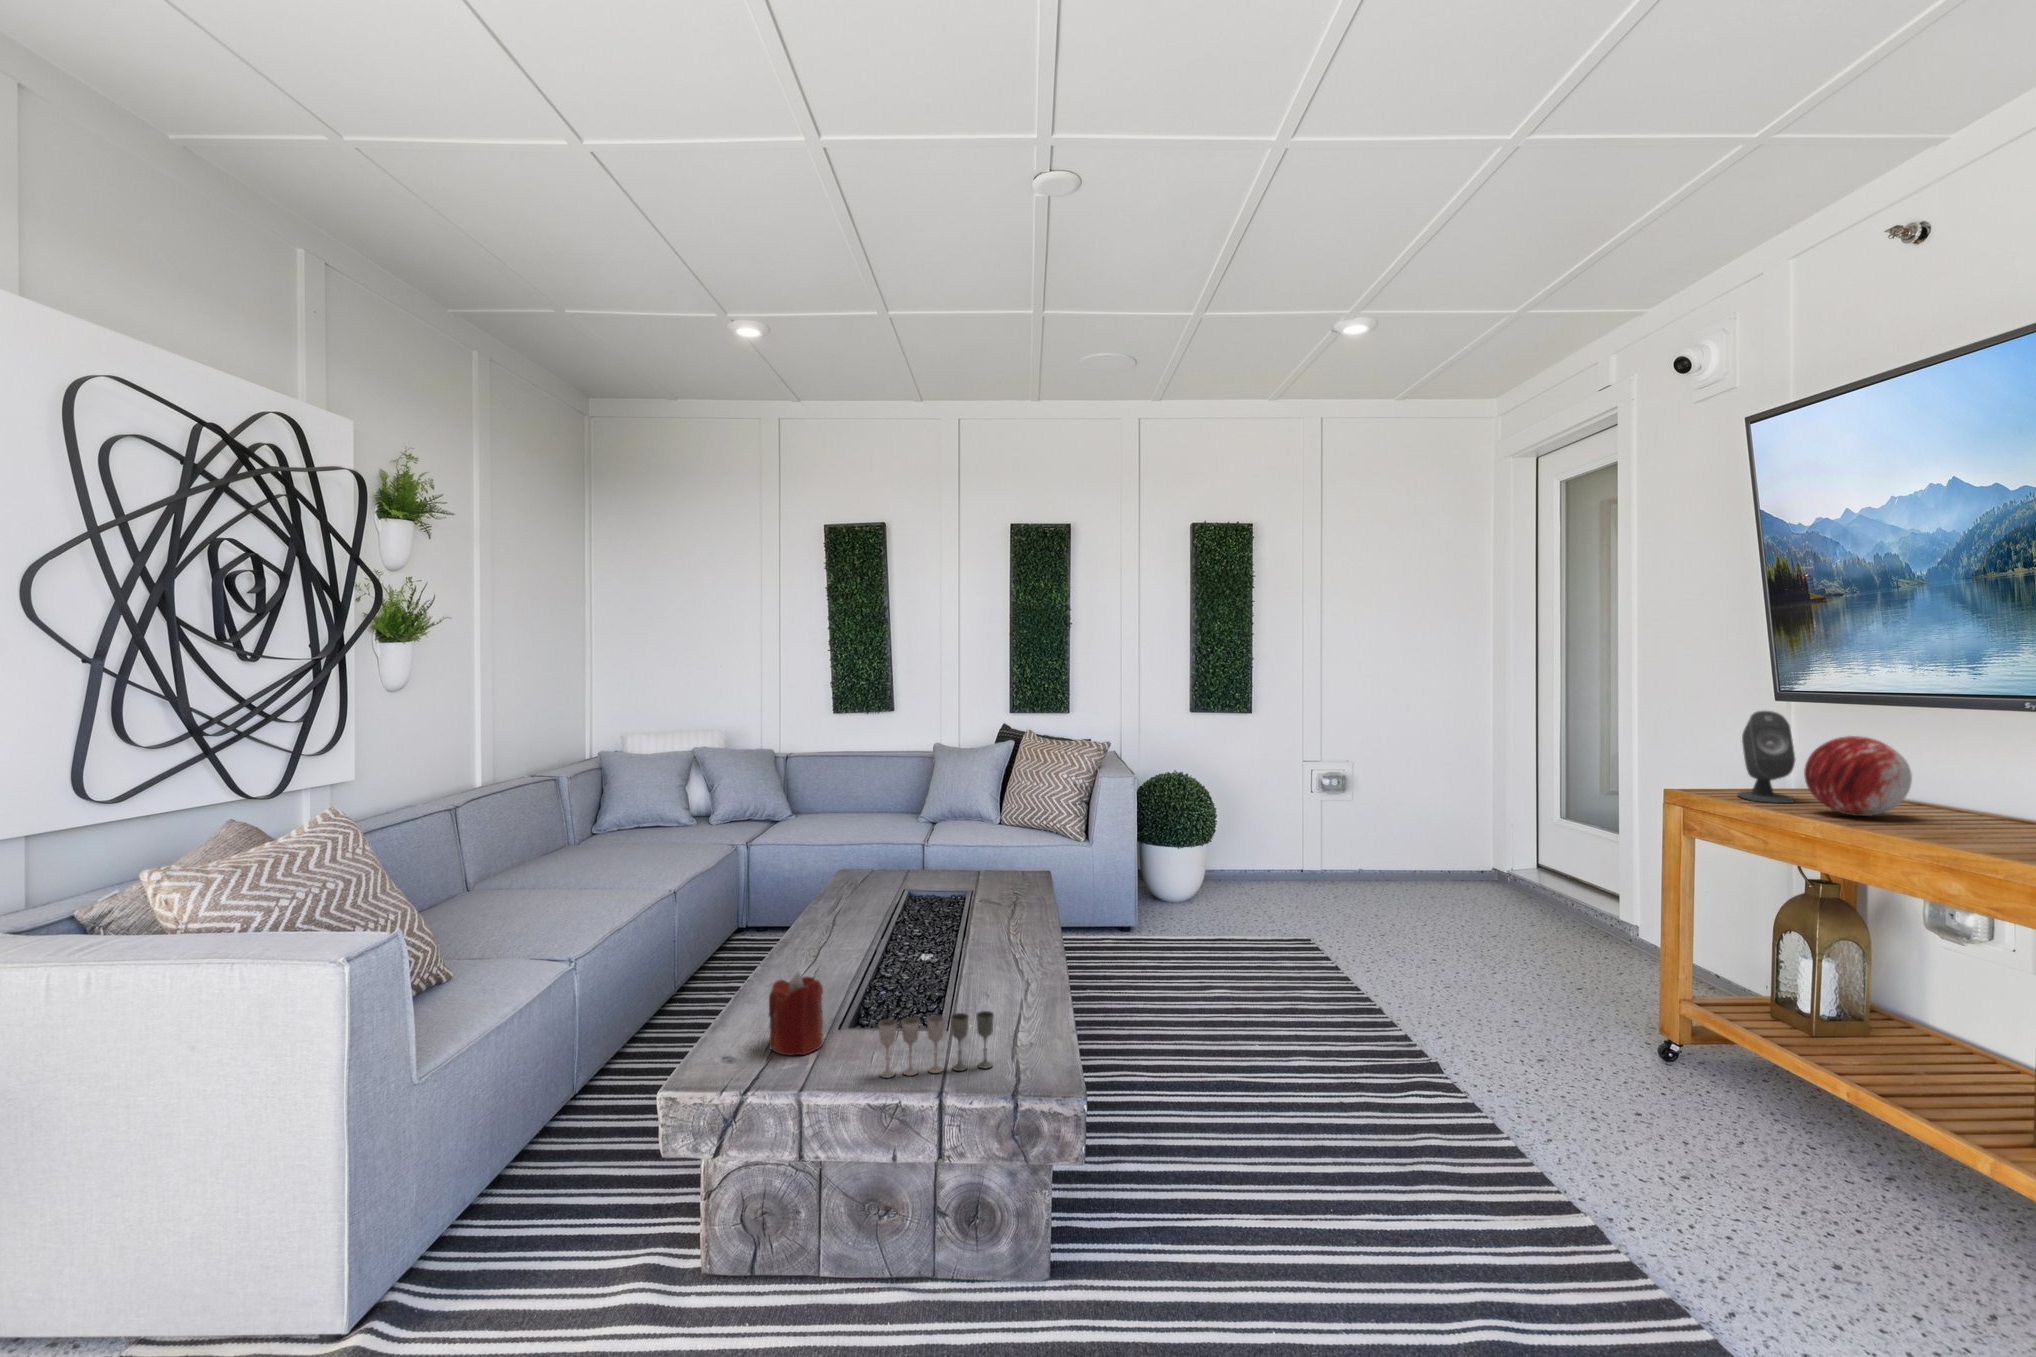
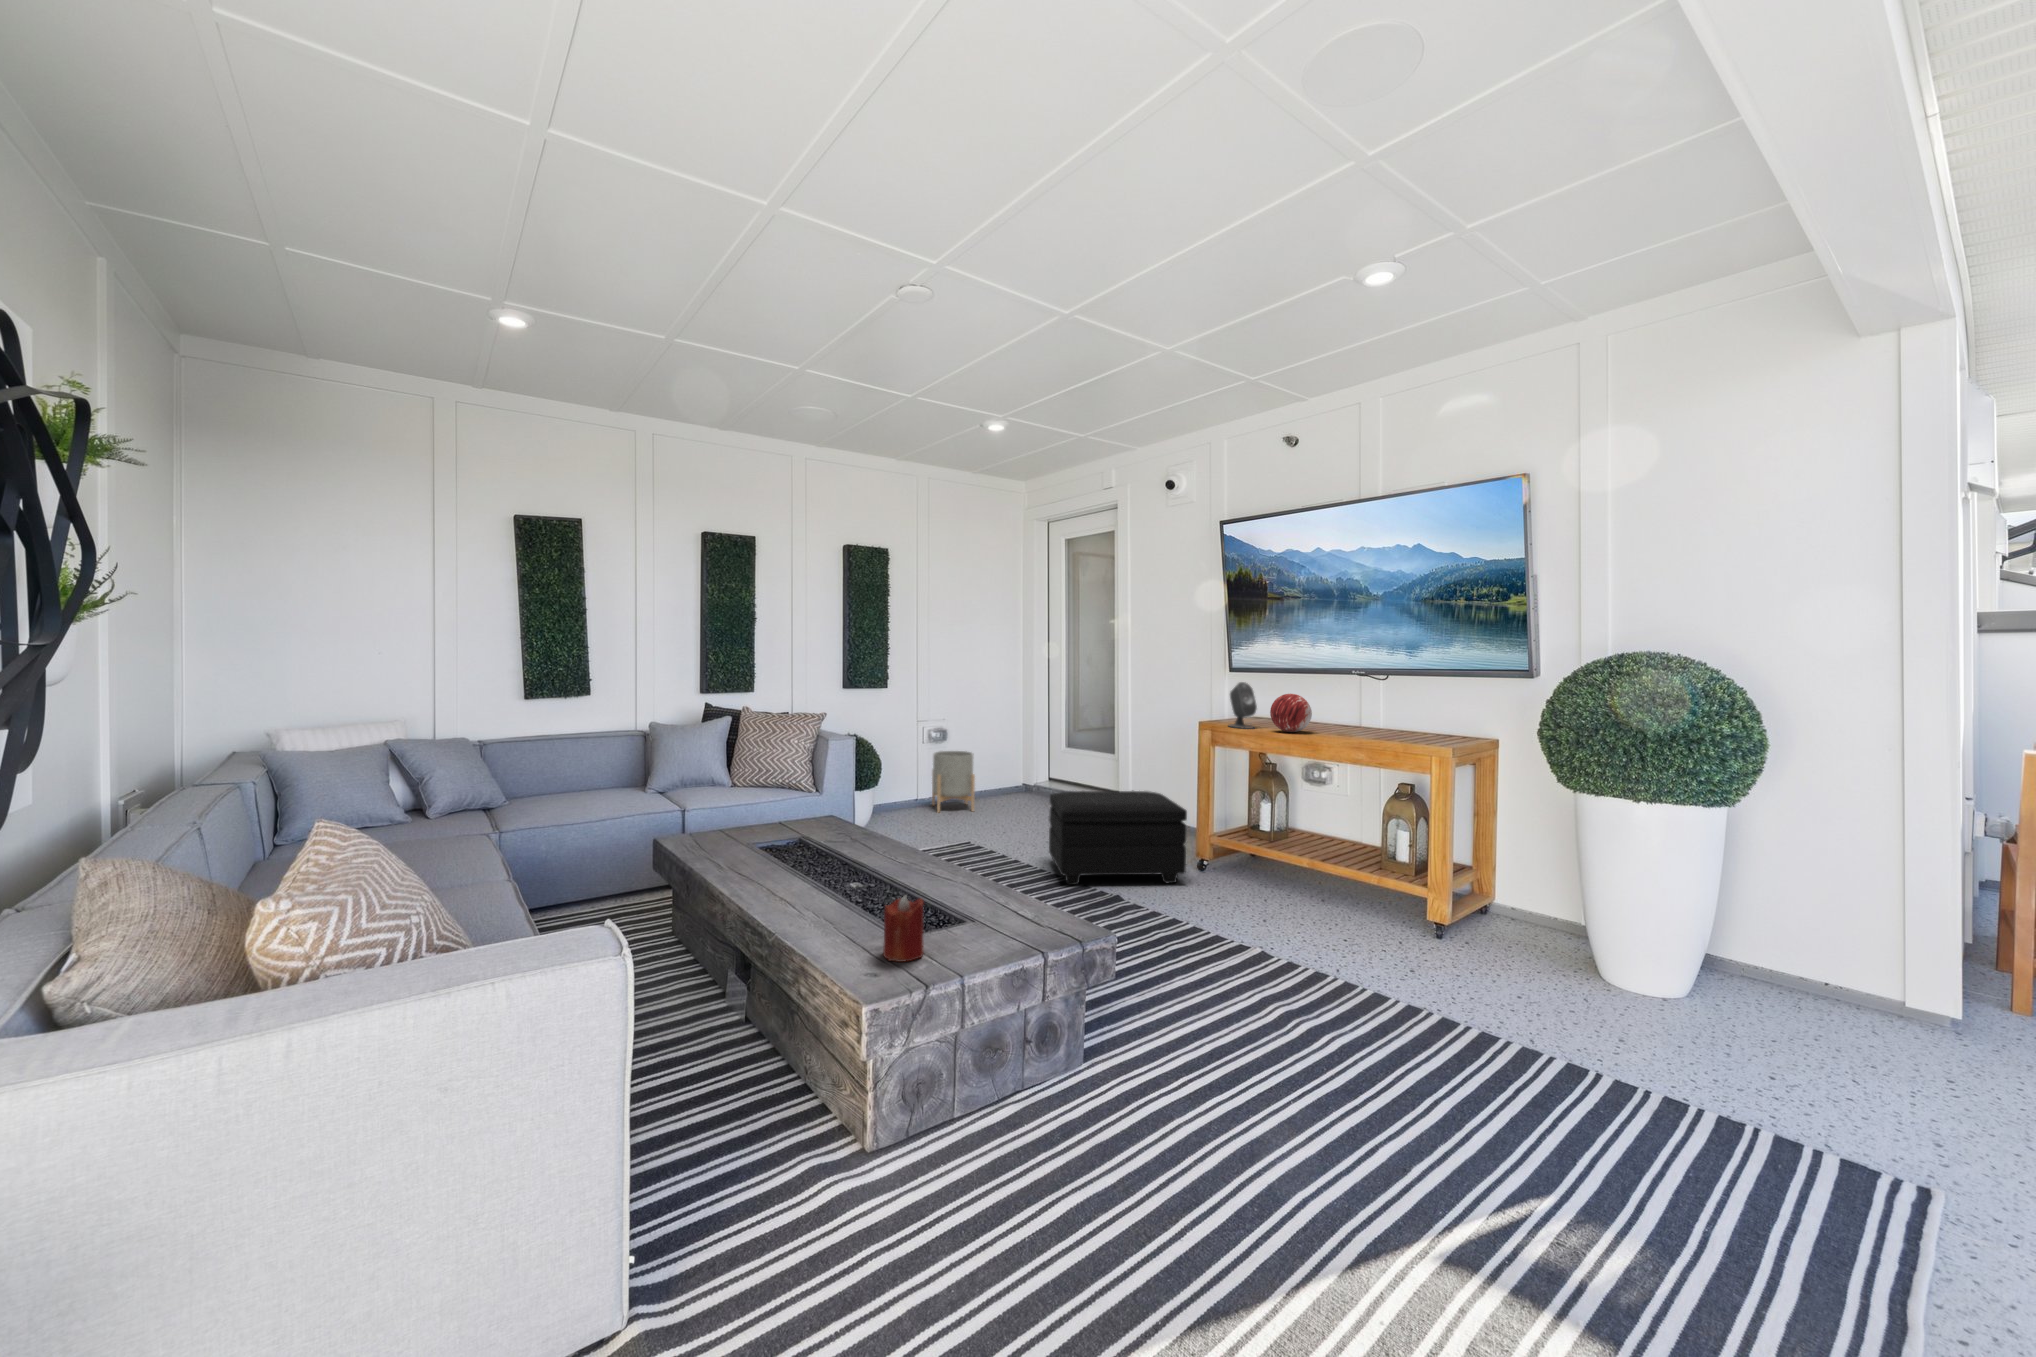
planter: none [1311,804,1374,897] -> present [932,751,975,813]
footstool: none [1361,882,1602,1070] -> present [1049,791,1187,885]
wine glass: present [878,1011,994,1078] -> none [993,894,1051,955]

